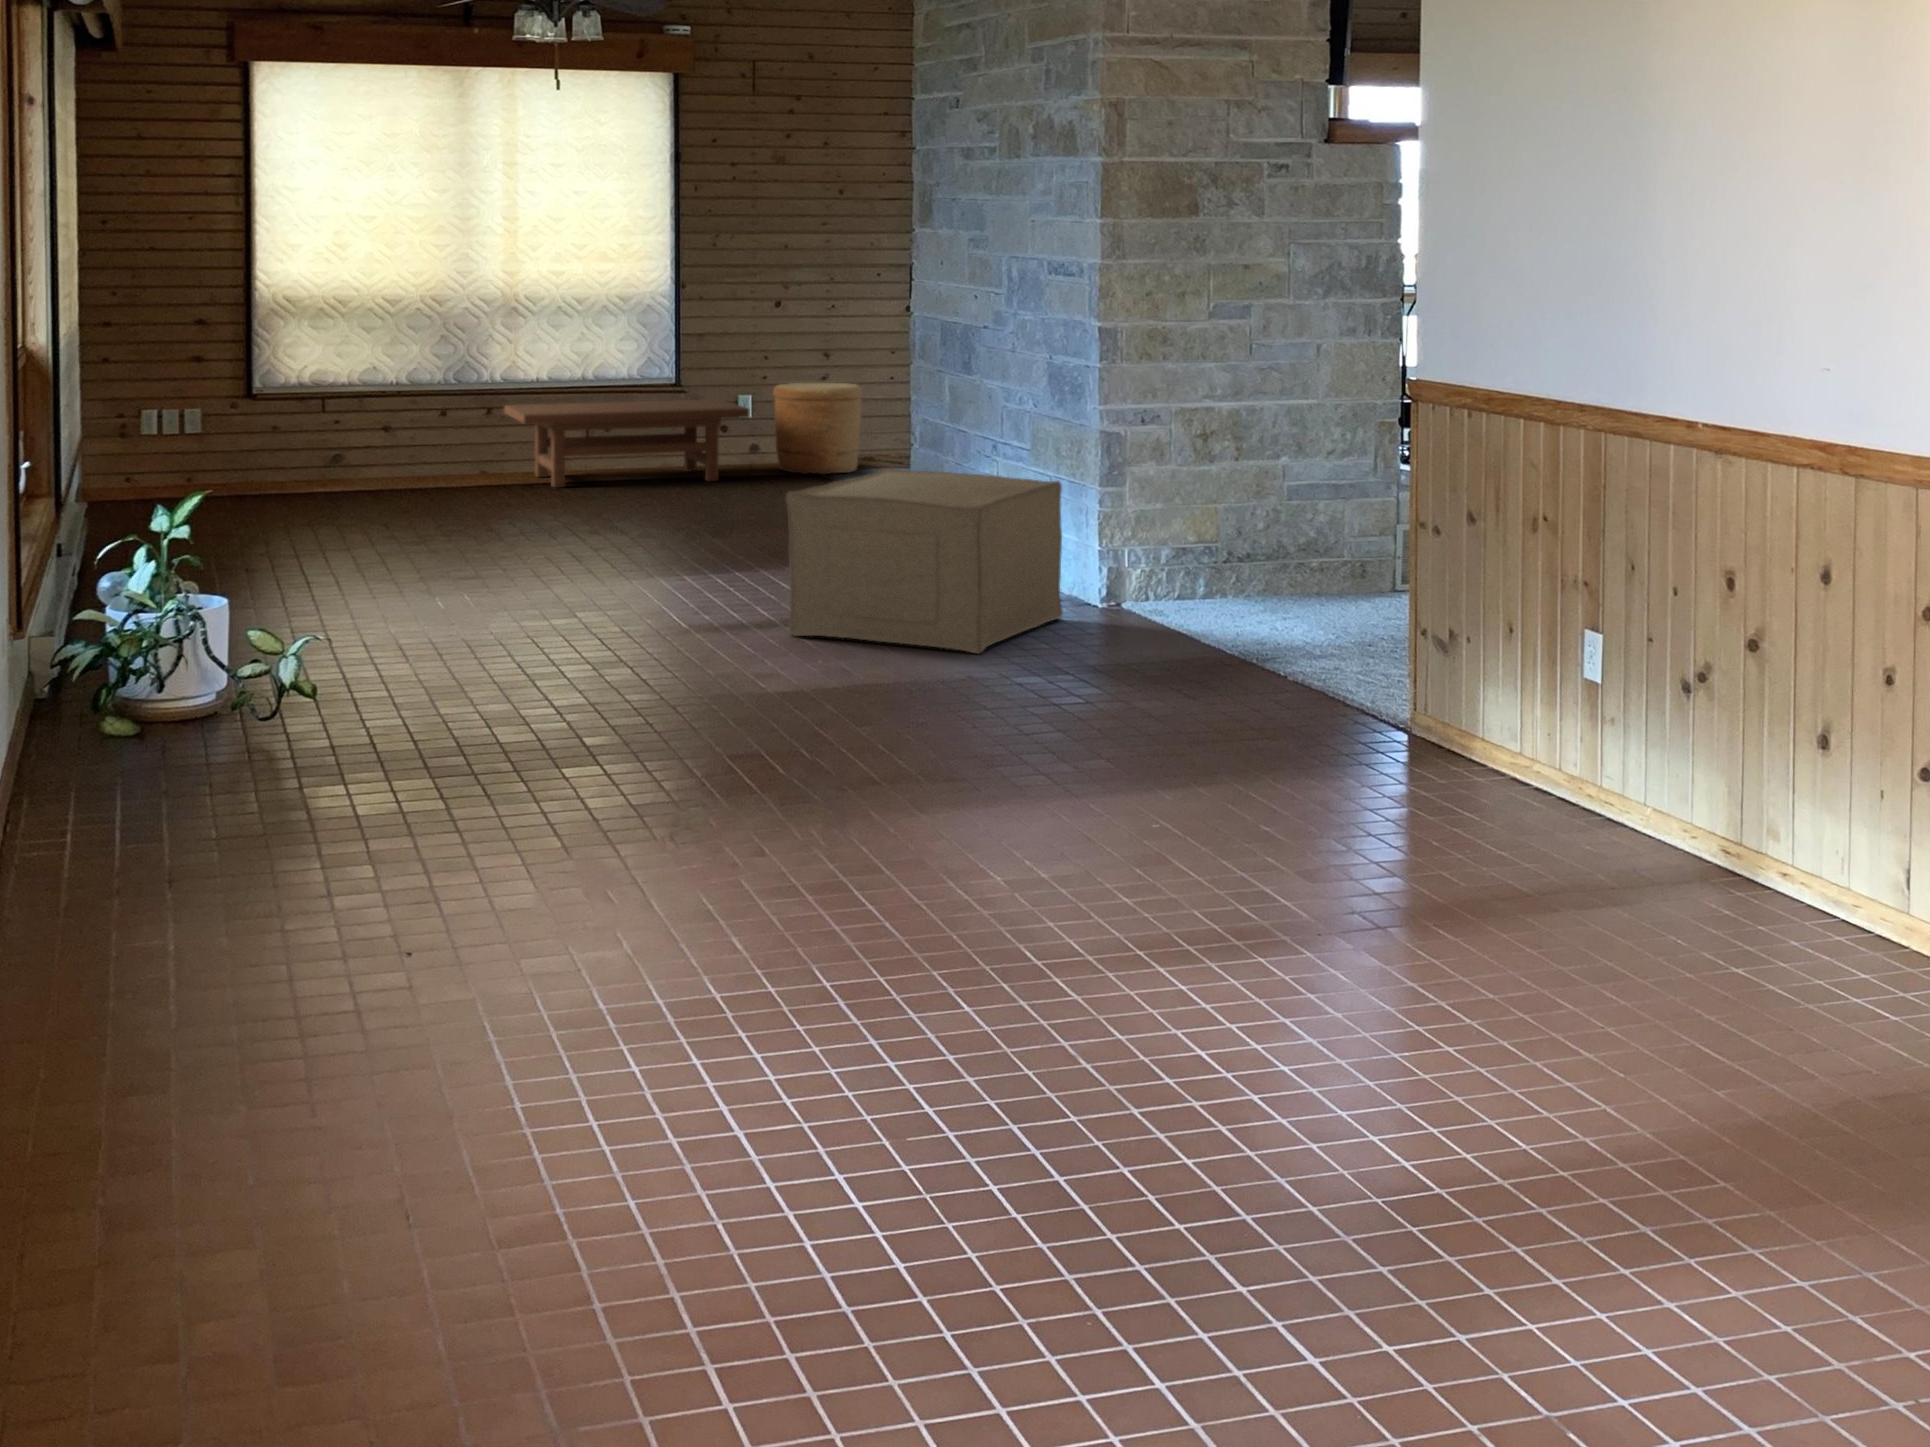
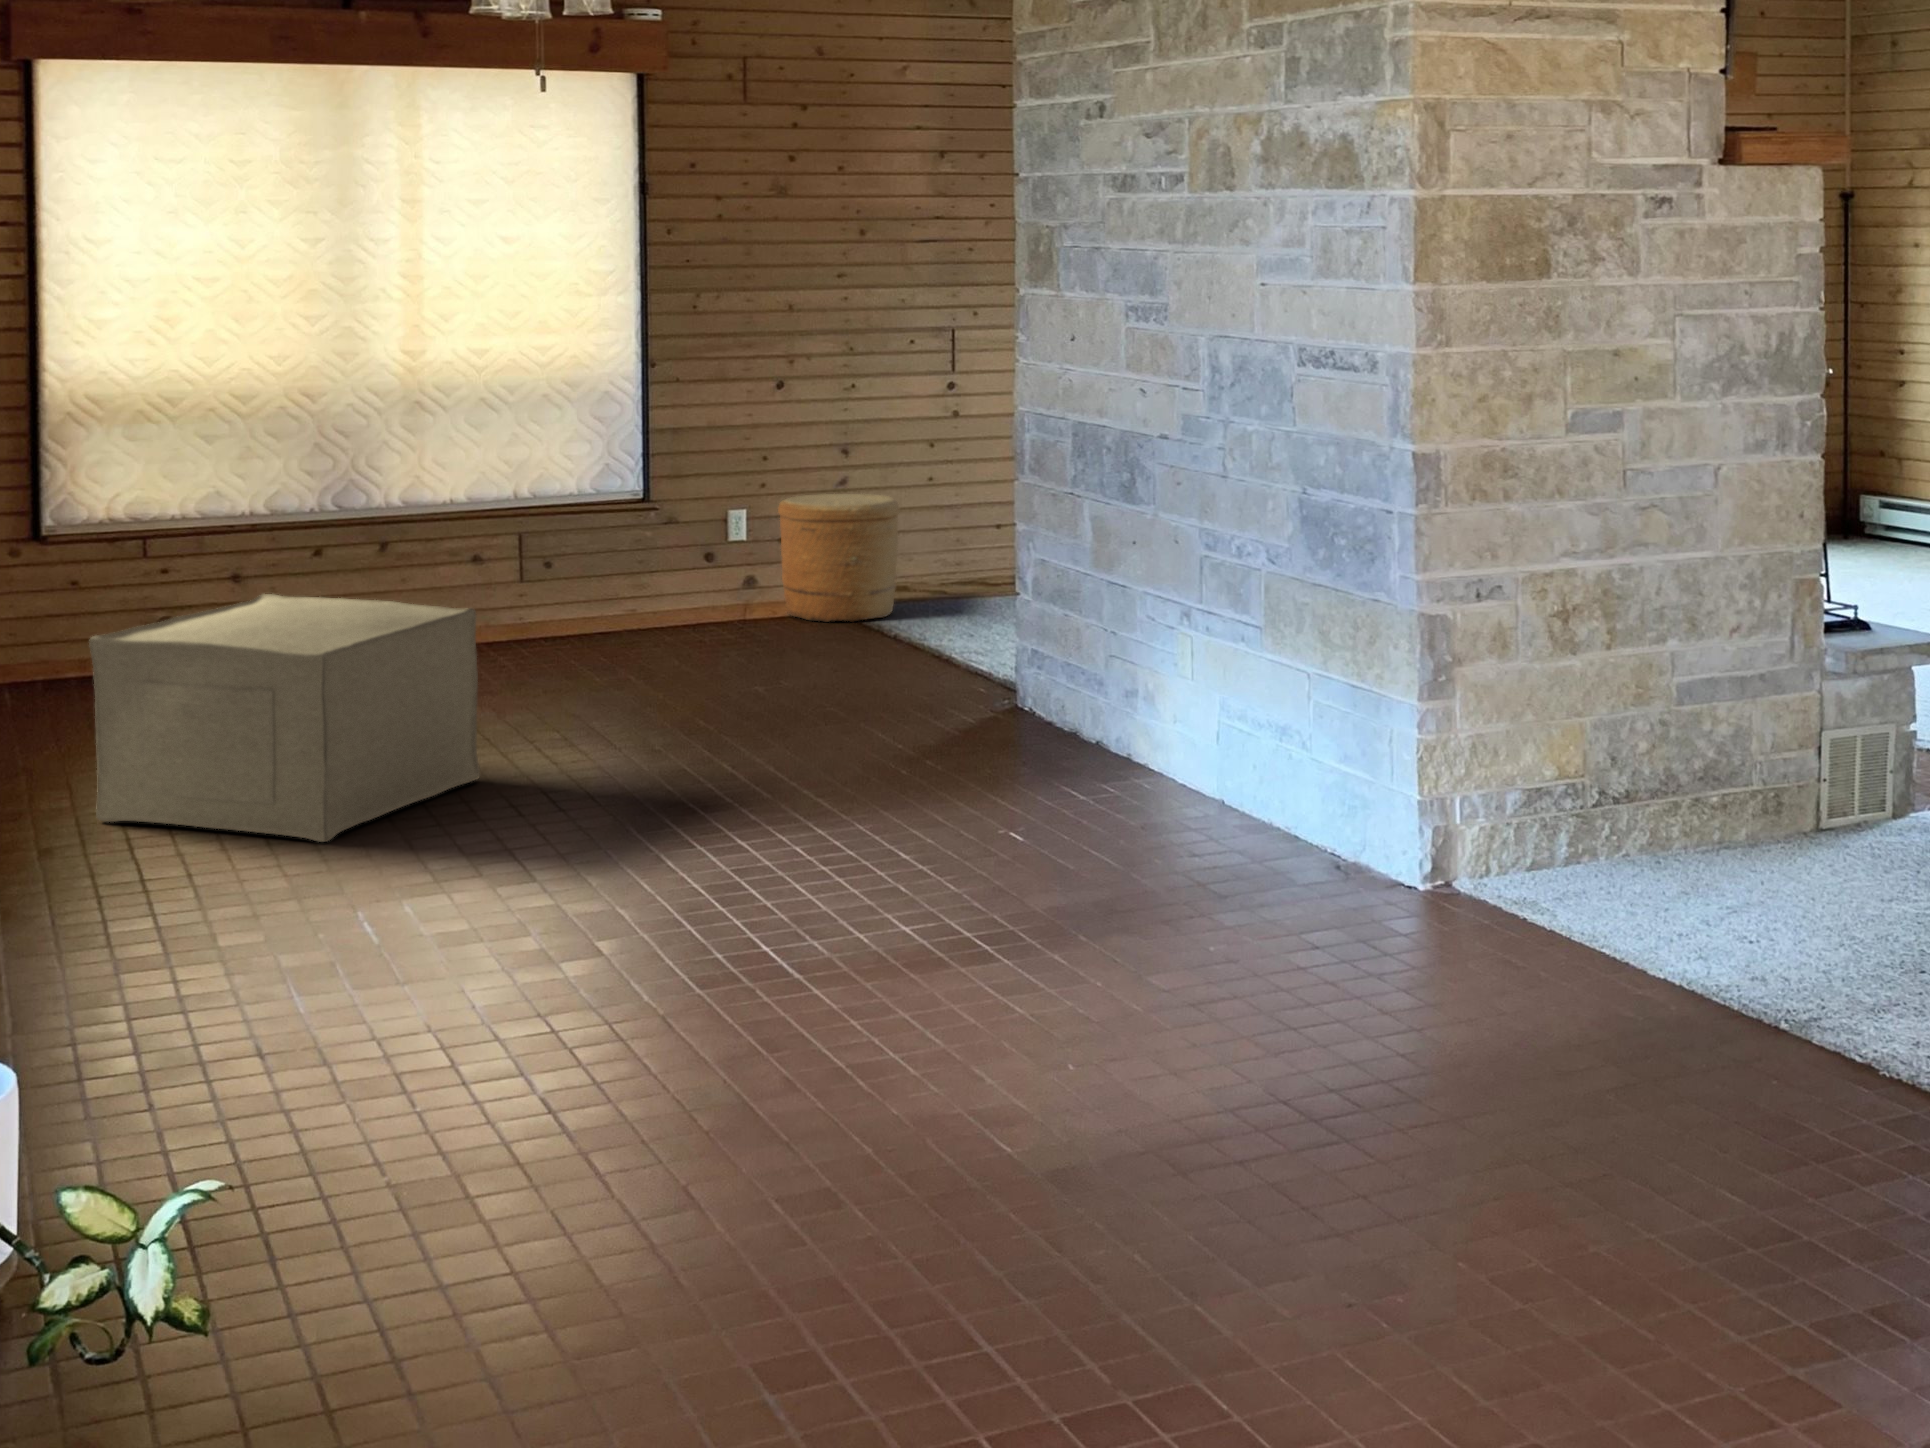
coffee table: present [504,399,750,487] -> none [408,521,756,658]
ottoman: present [786,468,1063,653] -> present [89,594,480,842]

